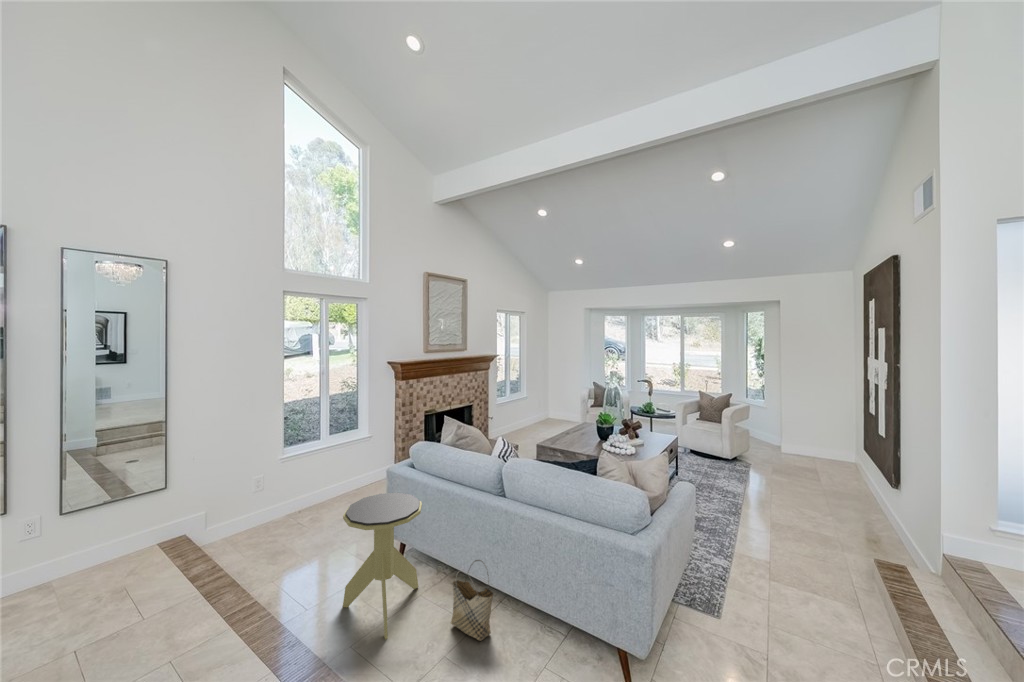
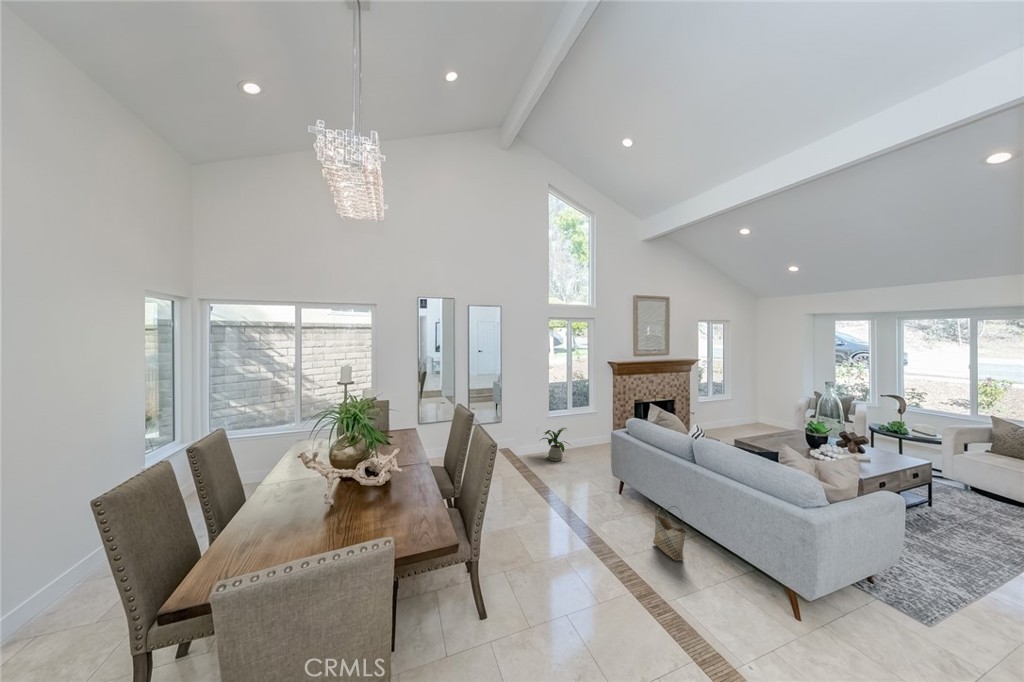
house plant: none [267,471,333,530] -> present [541,428,567,461]
side table: present [343,493,422,640] -> none [582,447,633,535]

